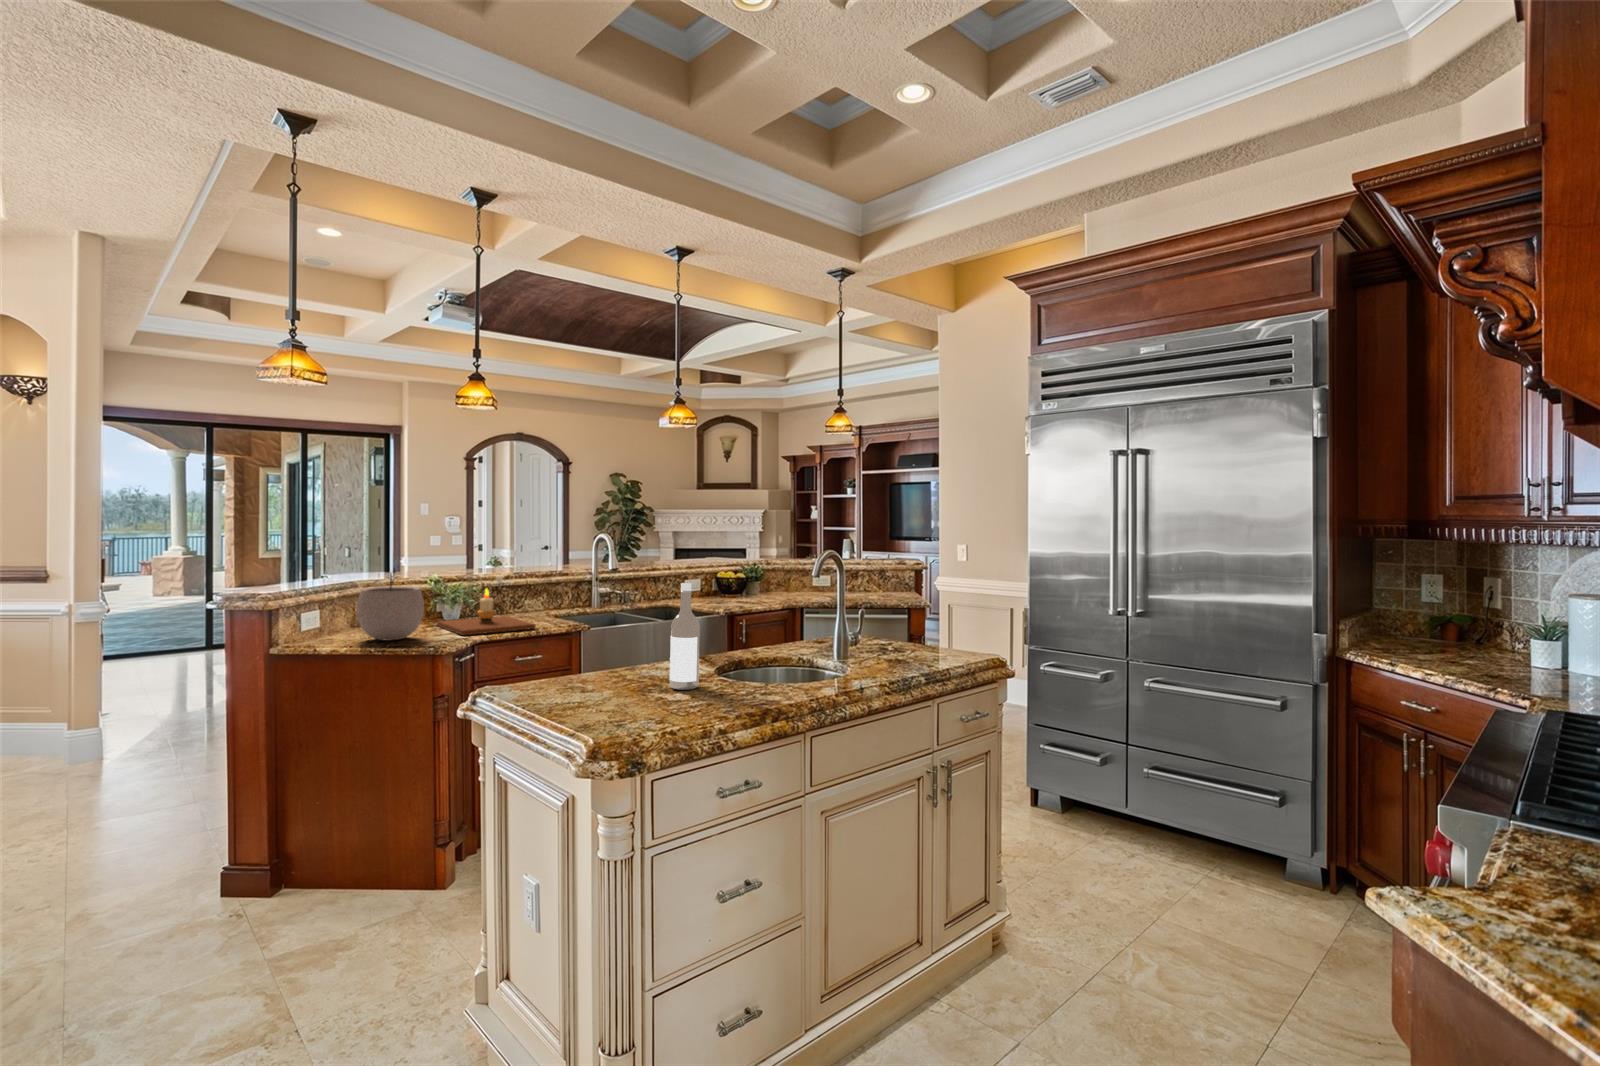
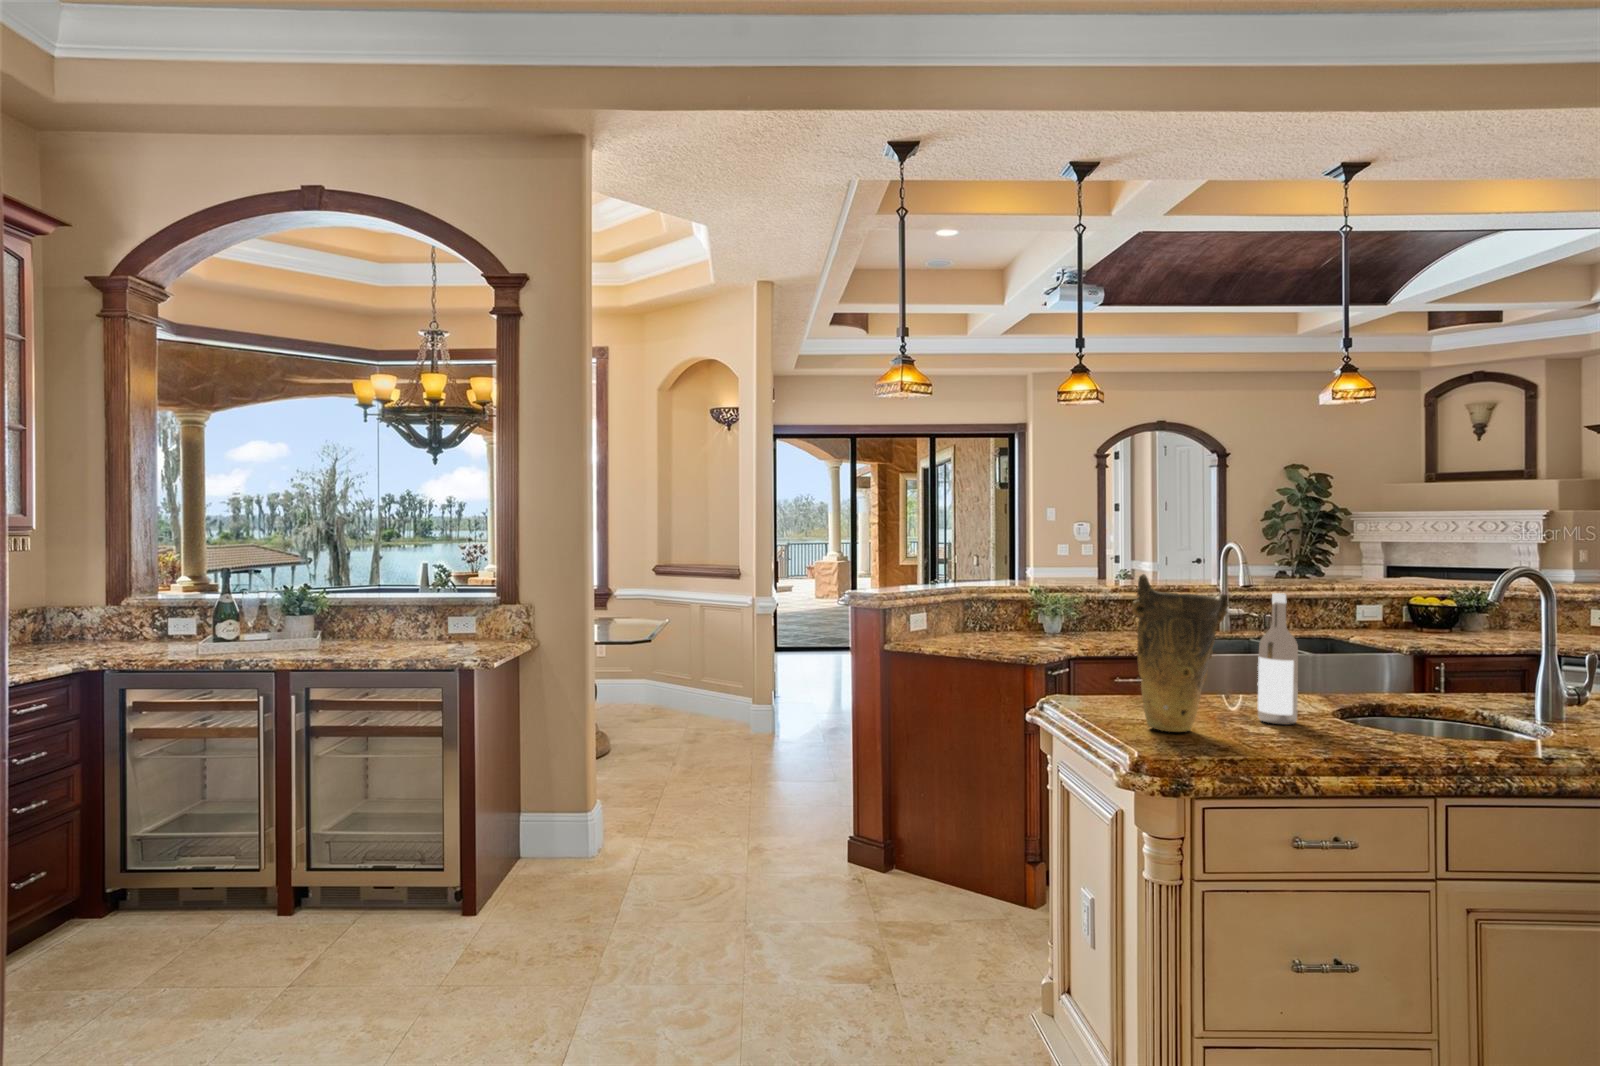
plant pot: present [356,569,424,641] -> none [957,570,1018,646]
vase: none [577,572,654,712] -> present [1132,574,1228,732]
candle: present [437,589,536,635] -> none [1035,598,1137,648]

